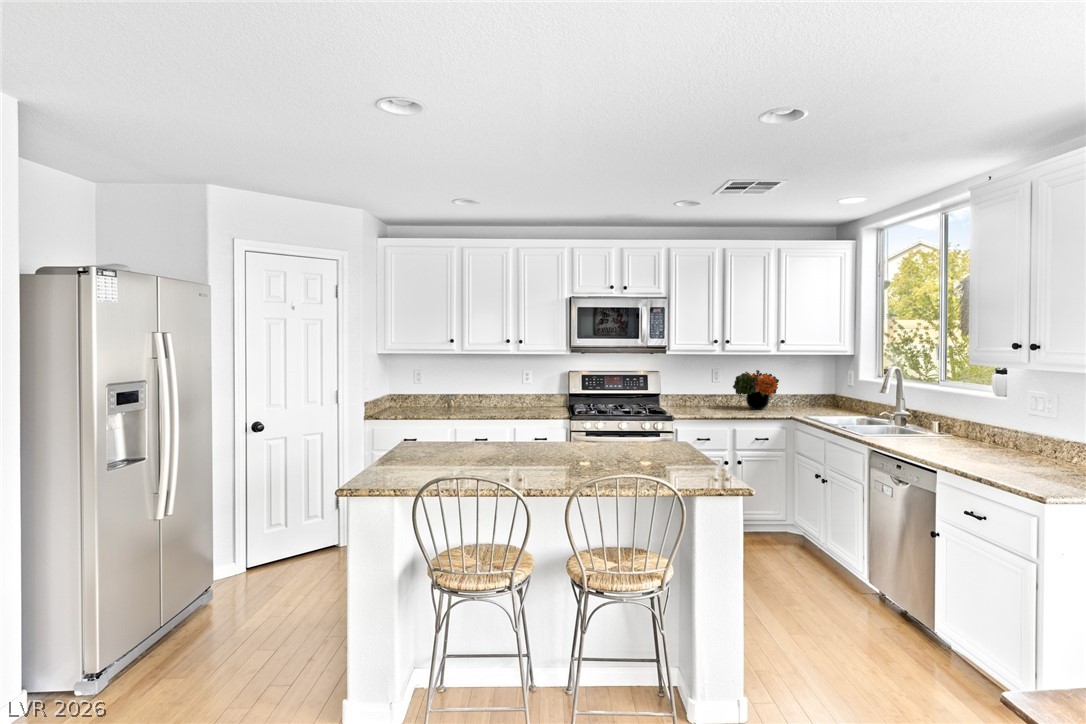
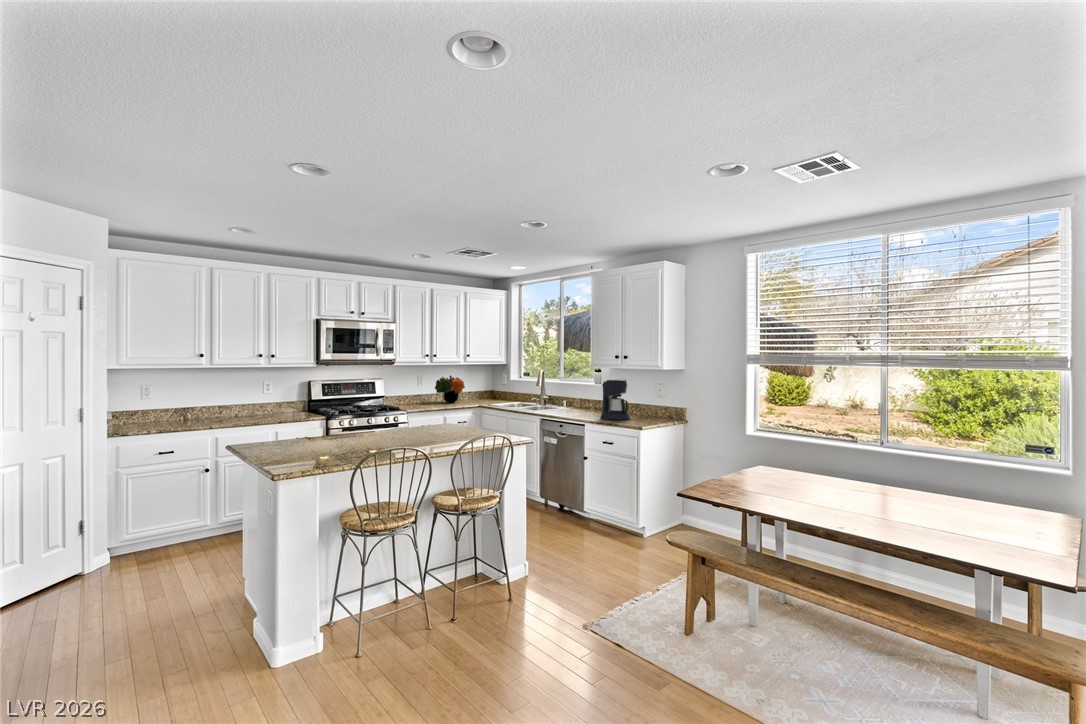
coffee maker: none [978,388,1052,470] -> present [601,379,631,420]

